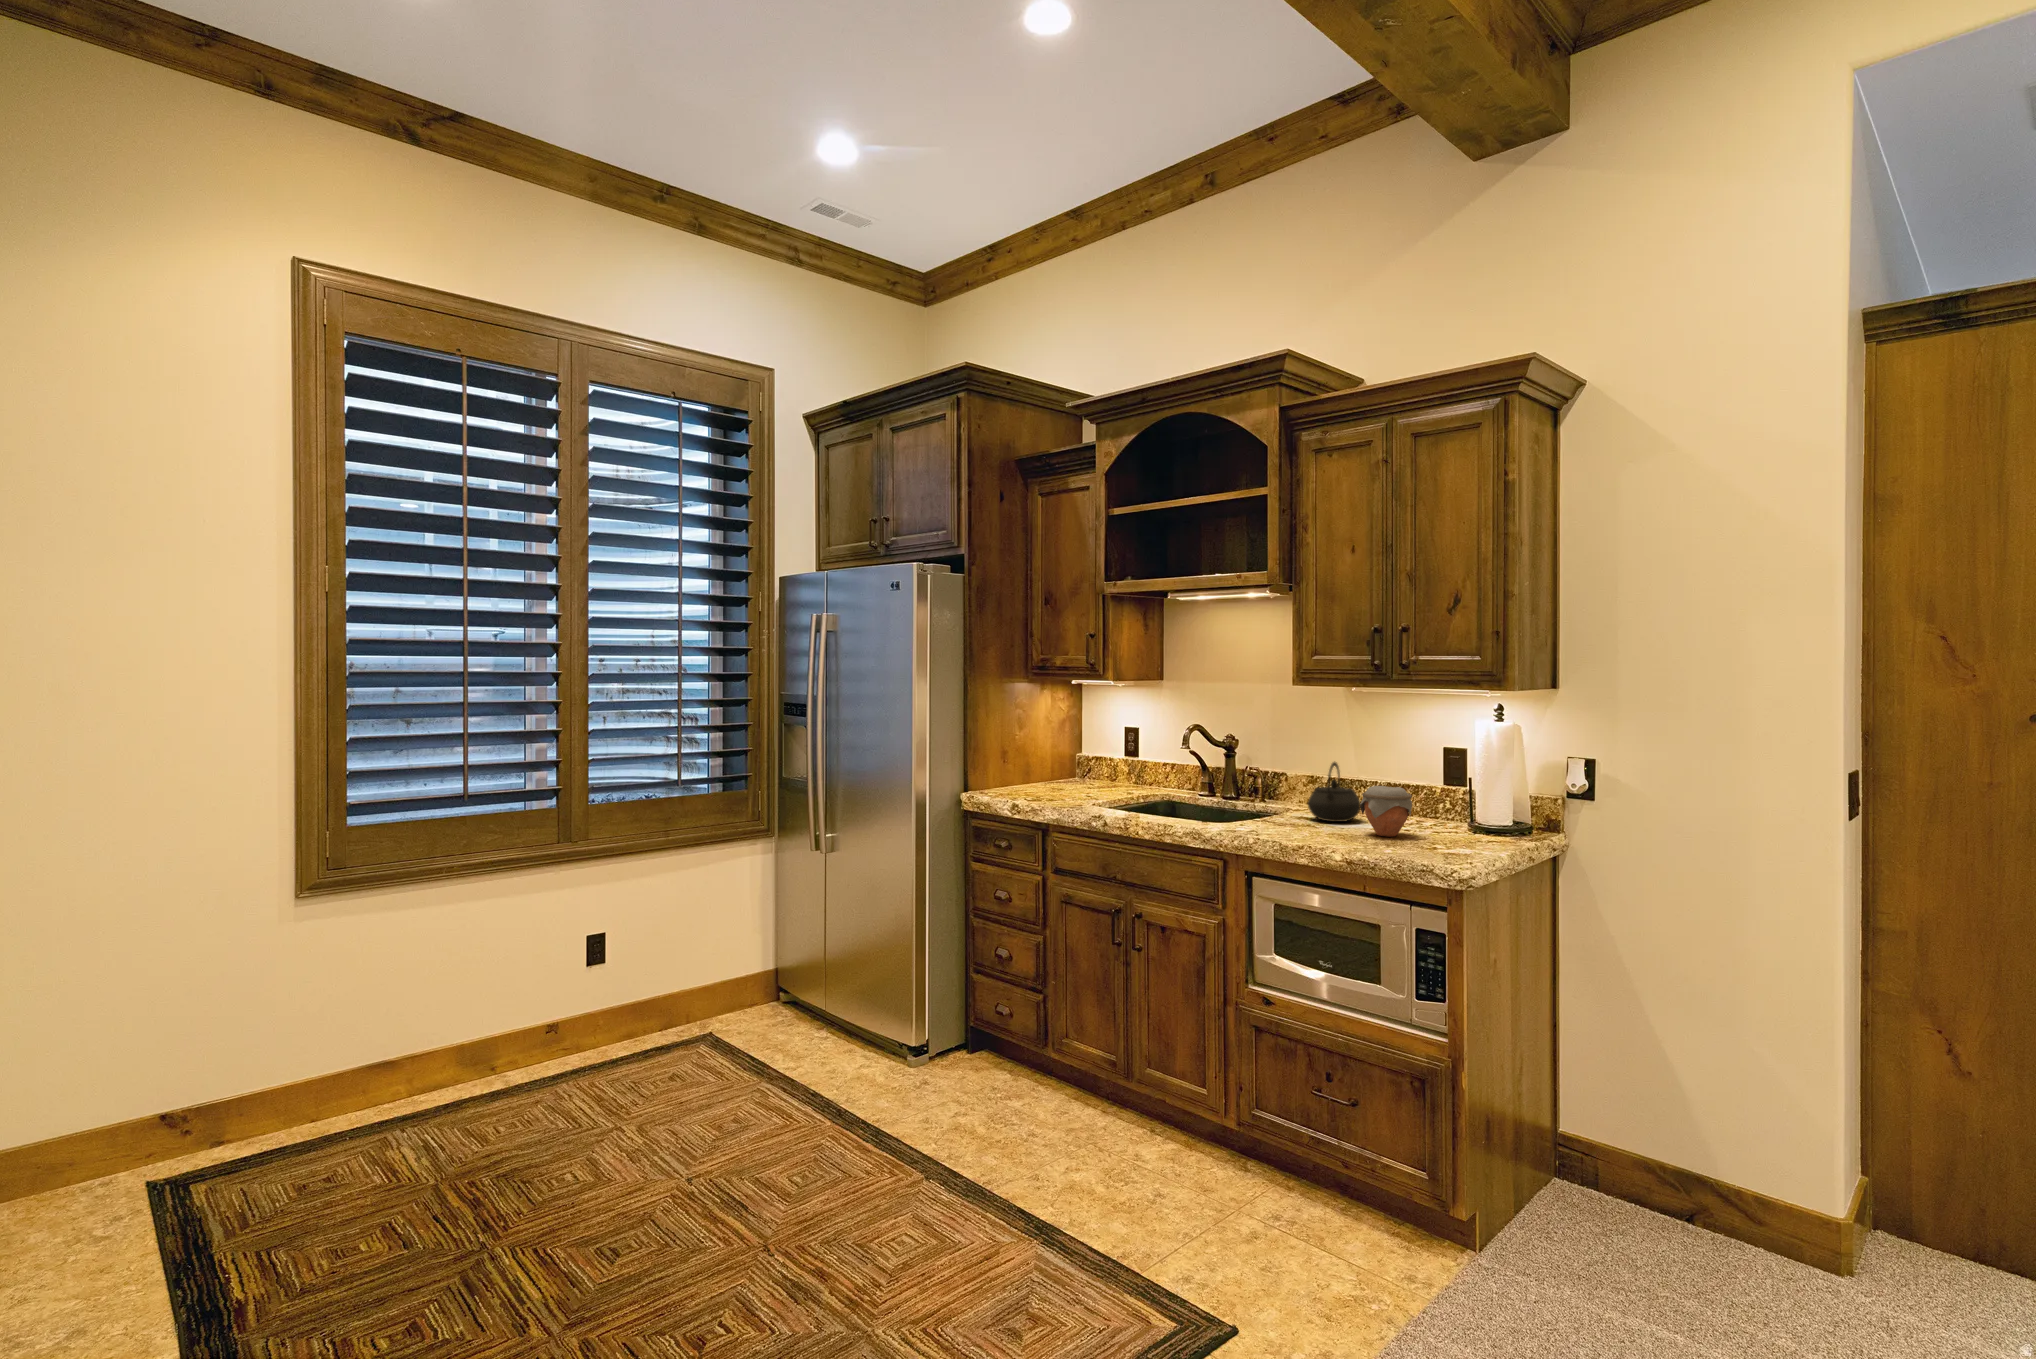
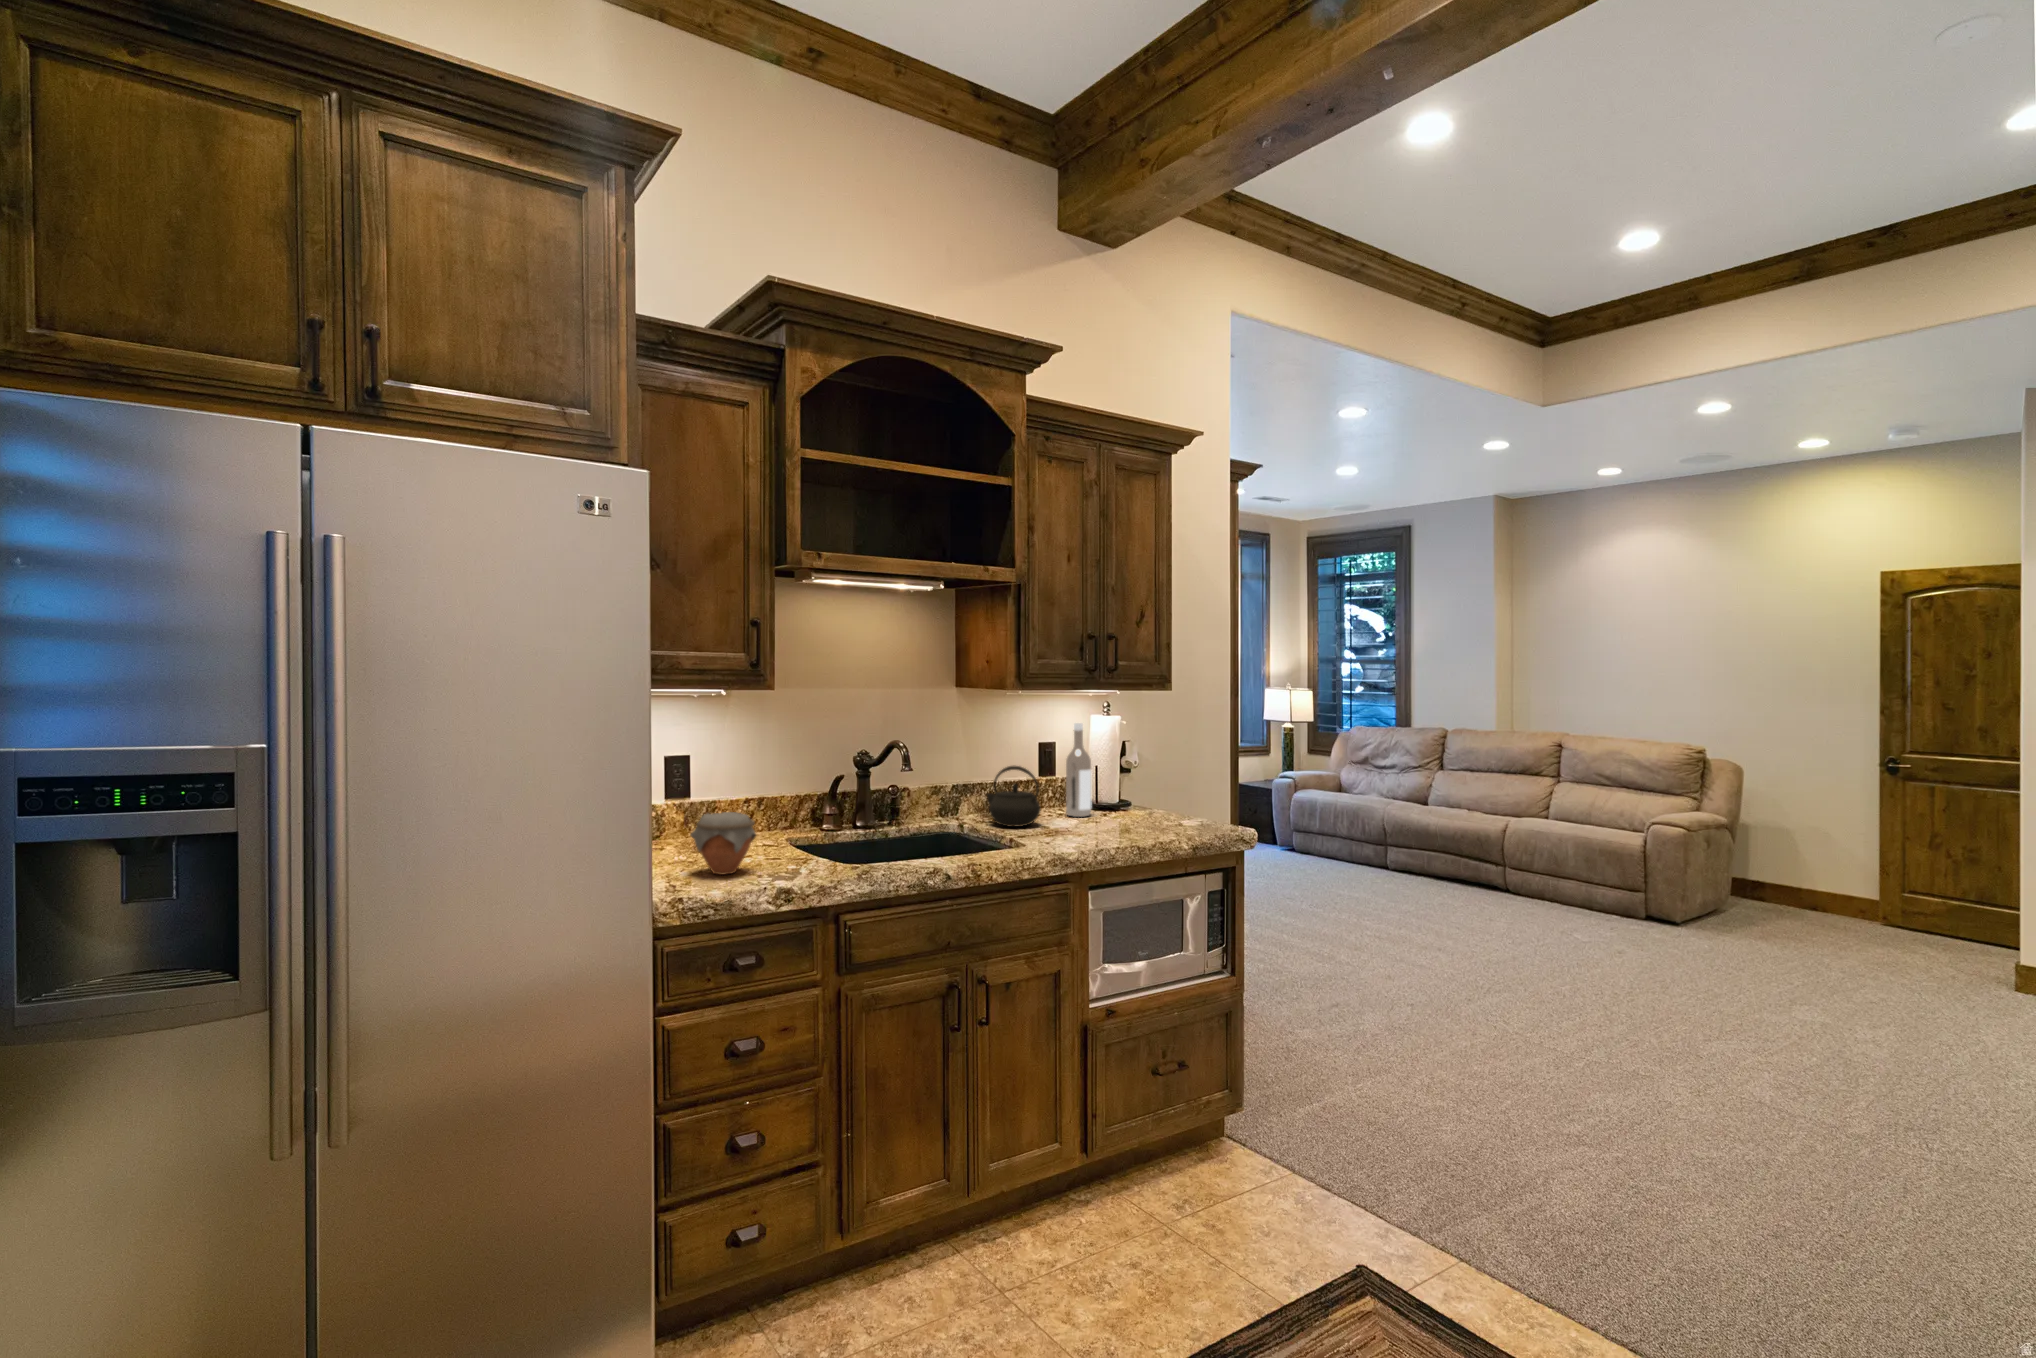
wine bottle: none [1418,726,1448,830] -> present [1066,723,1091,817]
jar: present [1360,786,1412,837] -> present [691,812,756,875]

